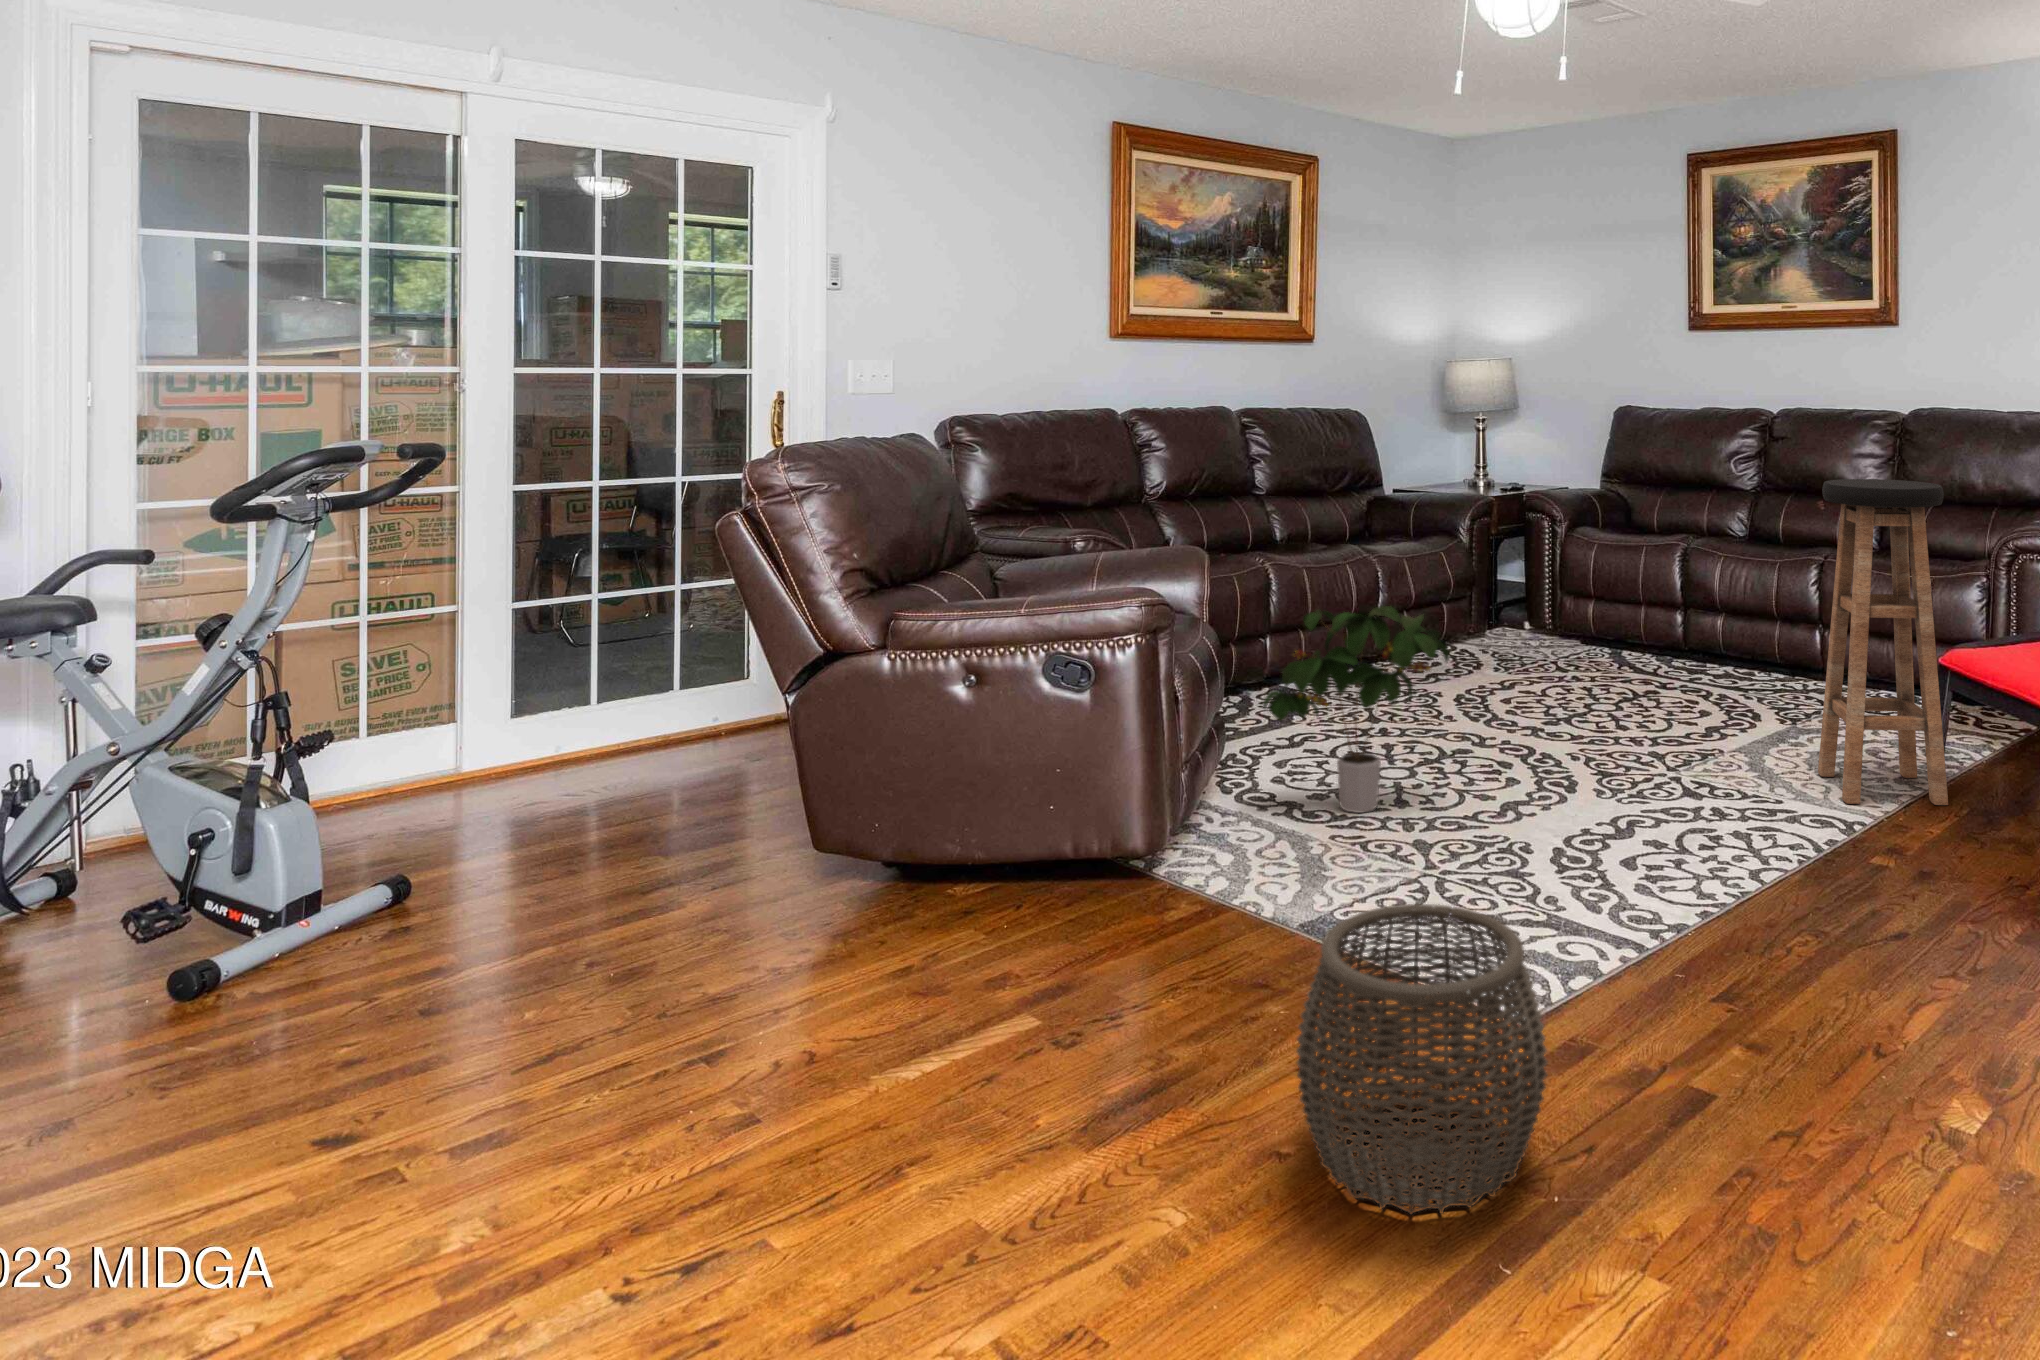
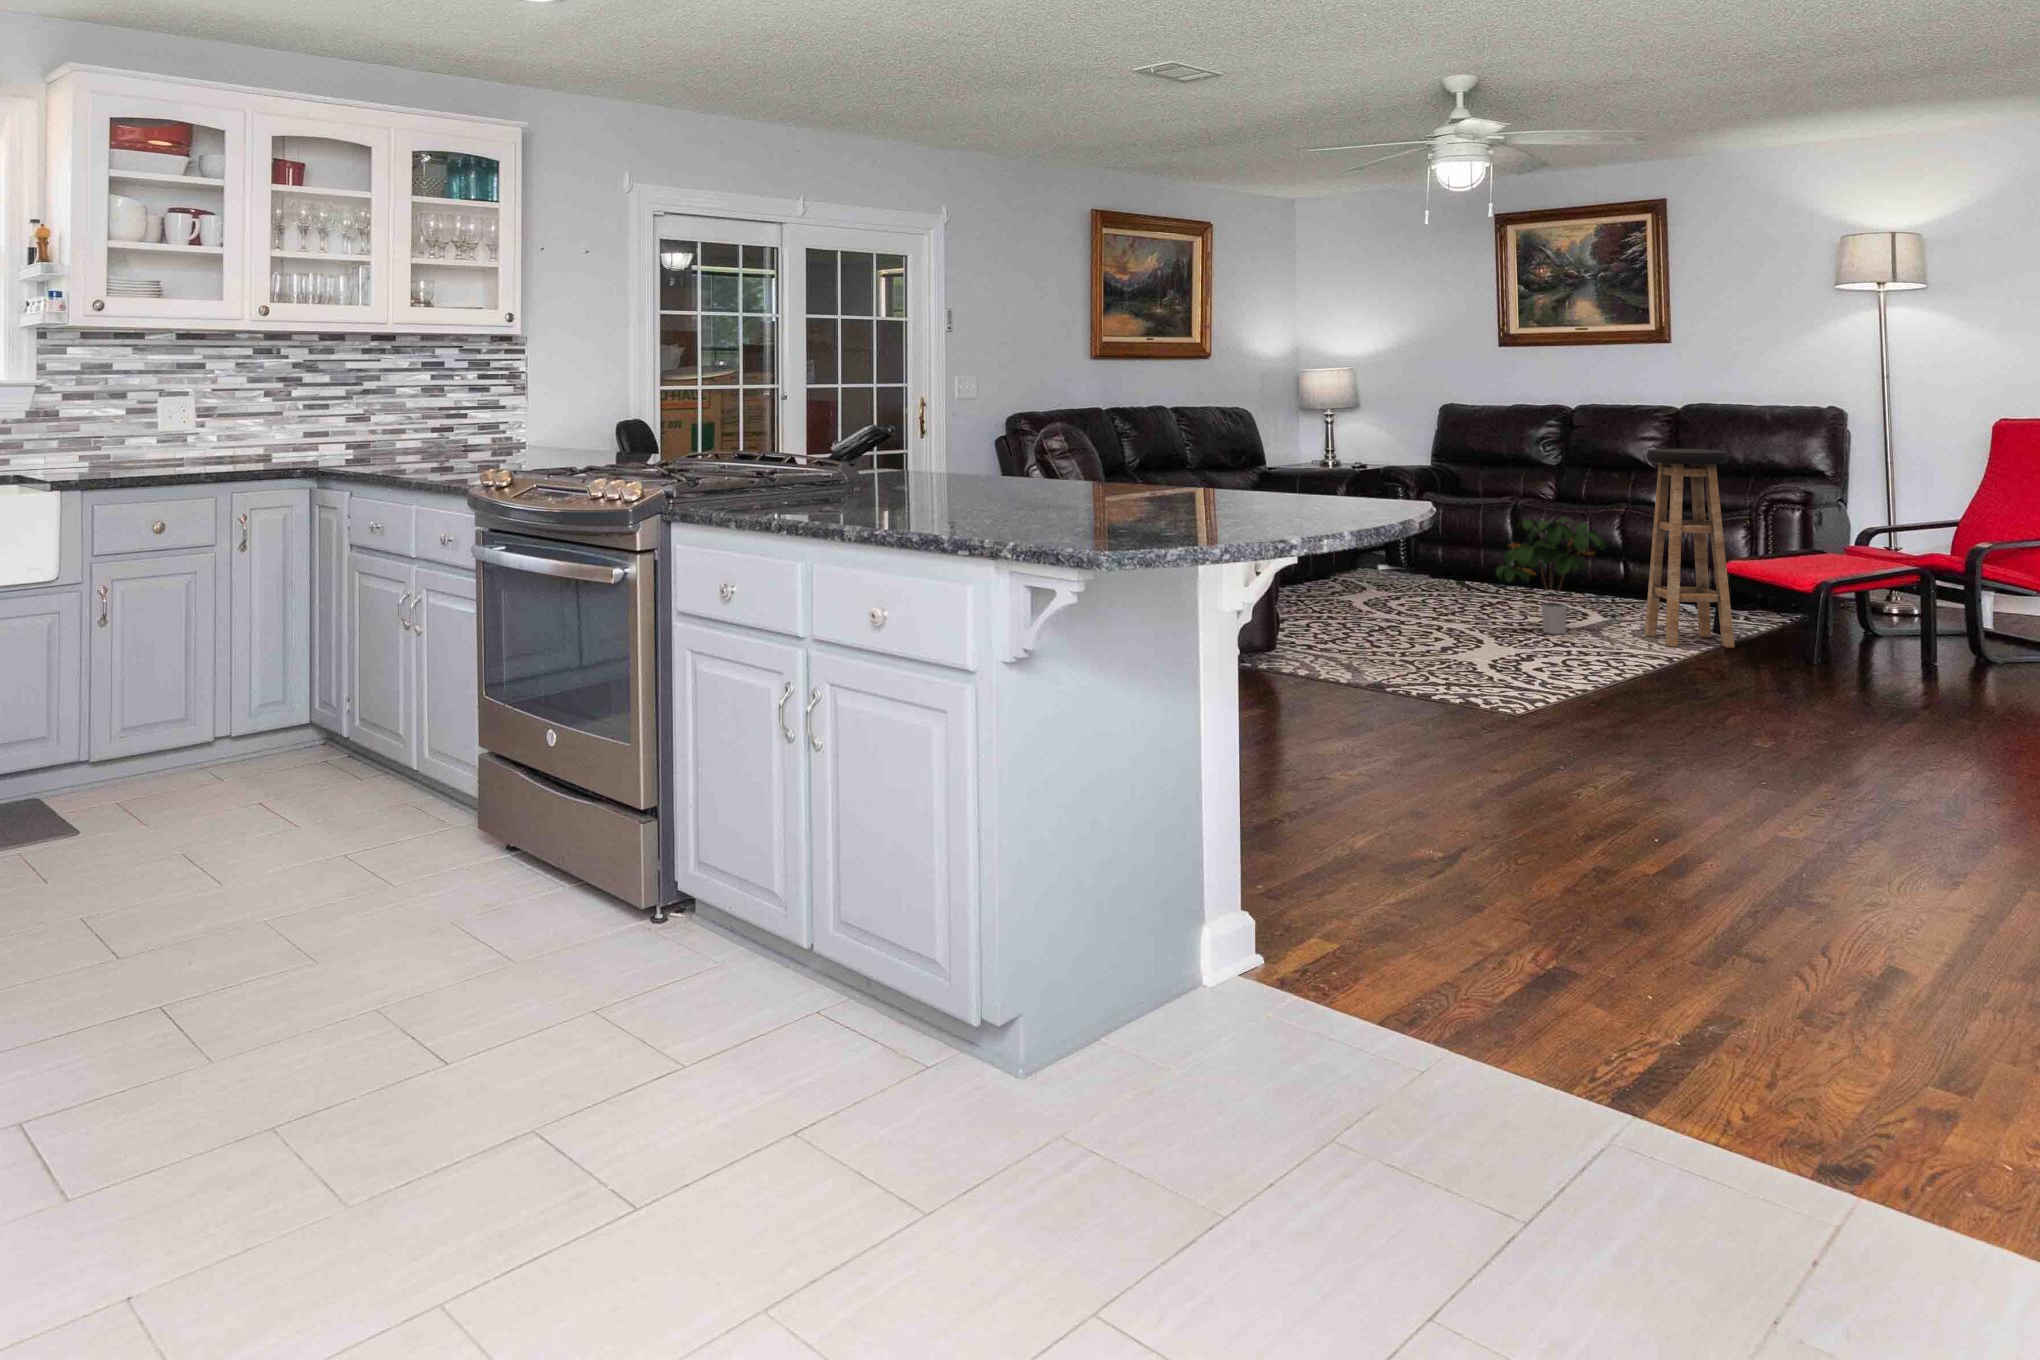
potted plant: present [1263,606,1449,813] -> present [1496,517,1606,634]
woven basket: present [1297,904,1547,1214] -> none [1456,634,1576,747]

